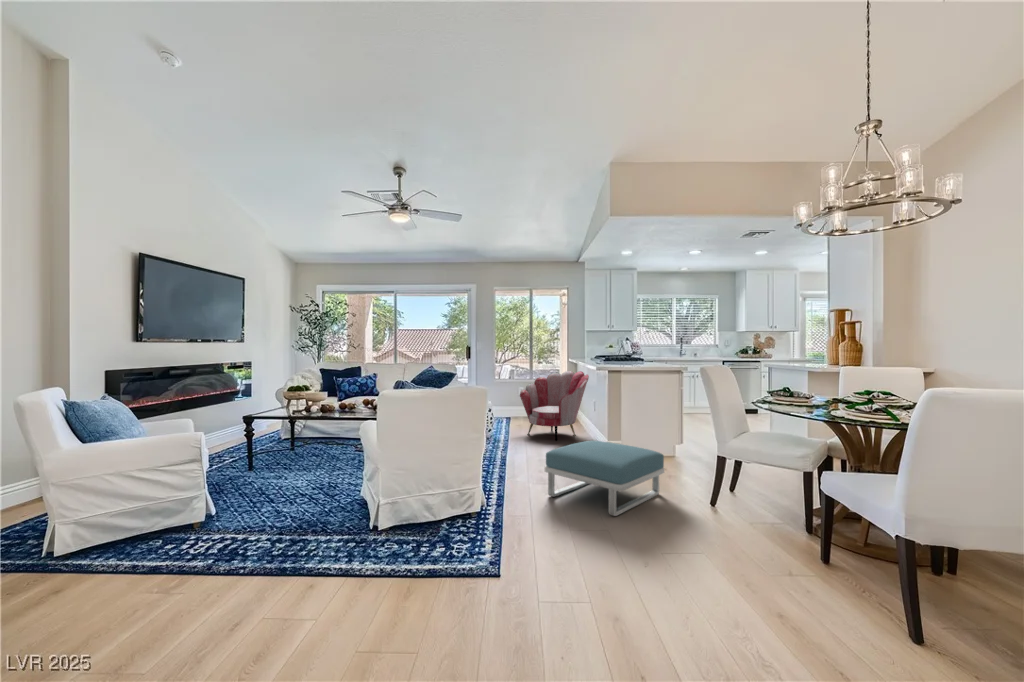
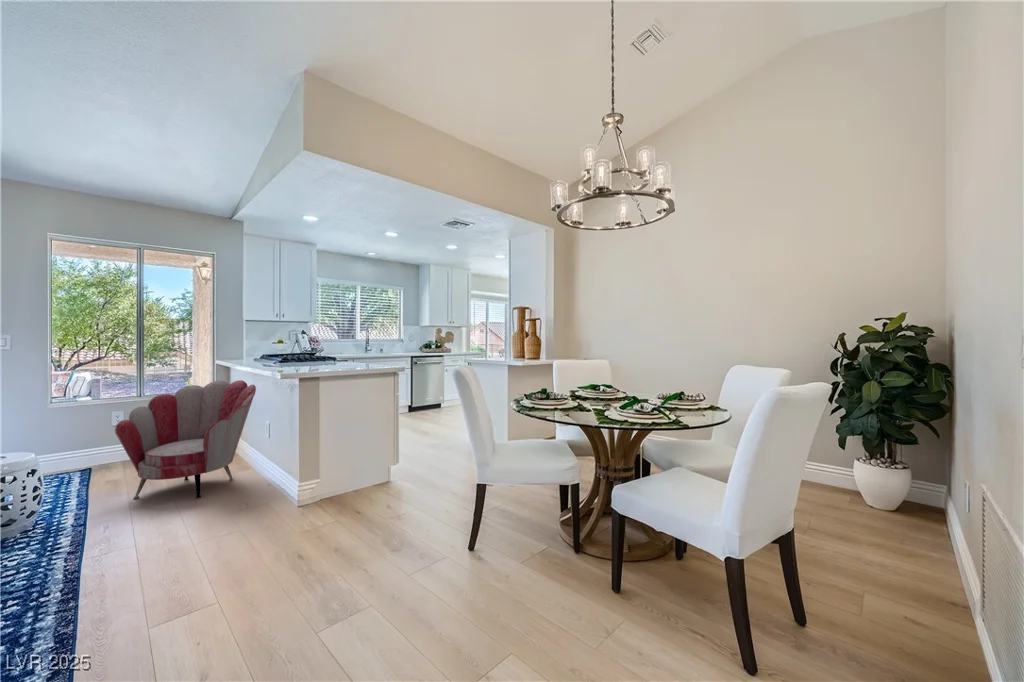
footstool: present [545,441,664,516] -> none [190,497,407,647]

